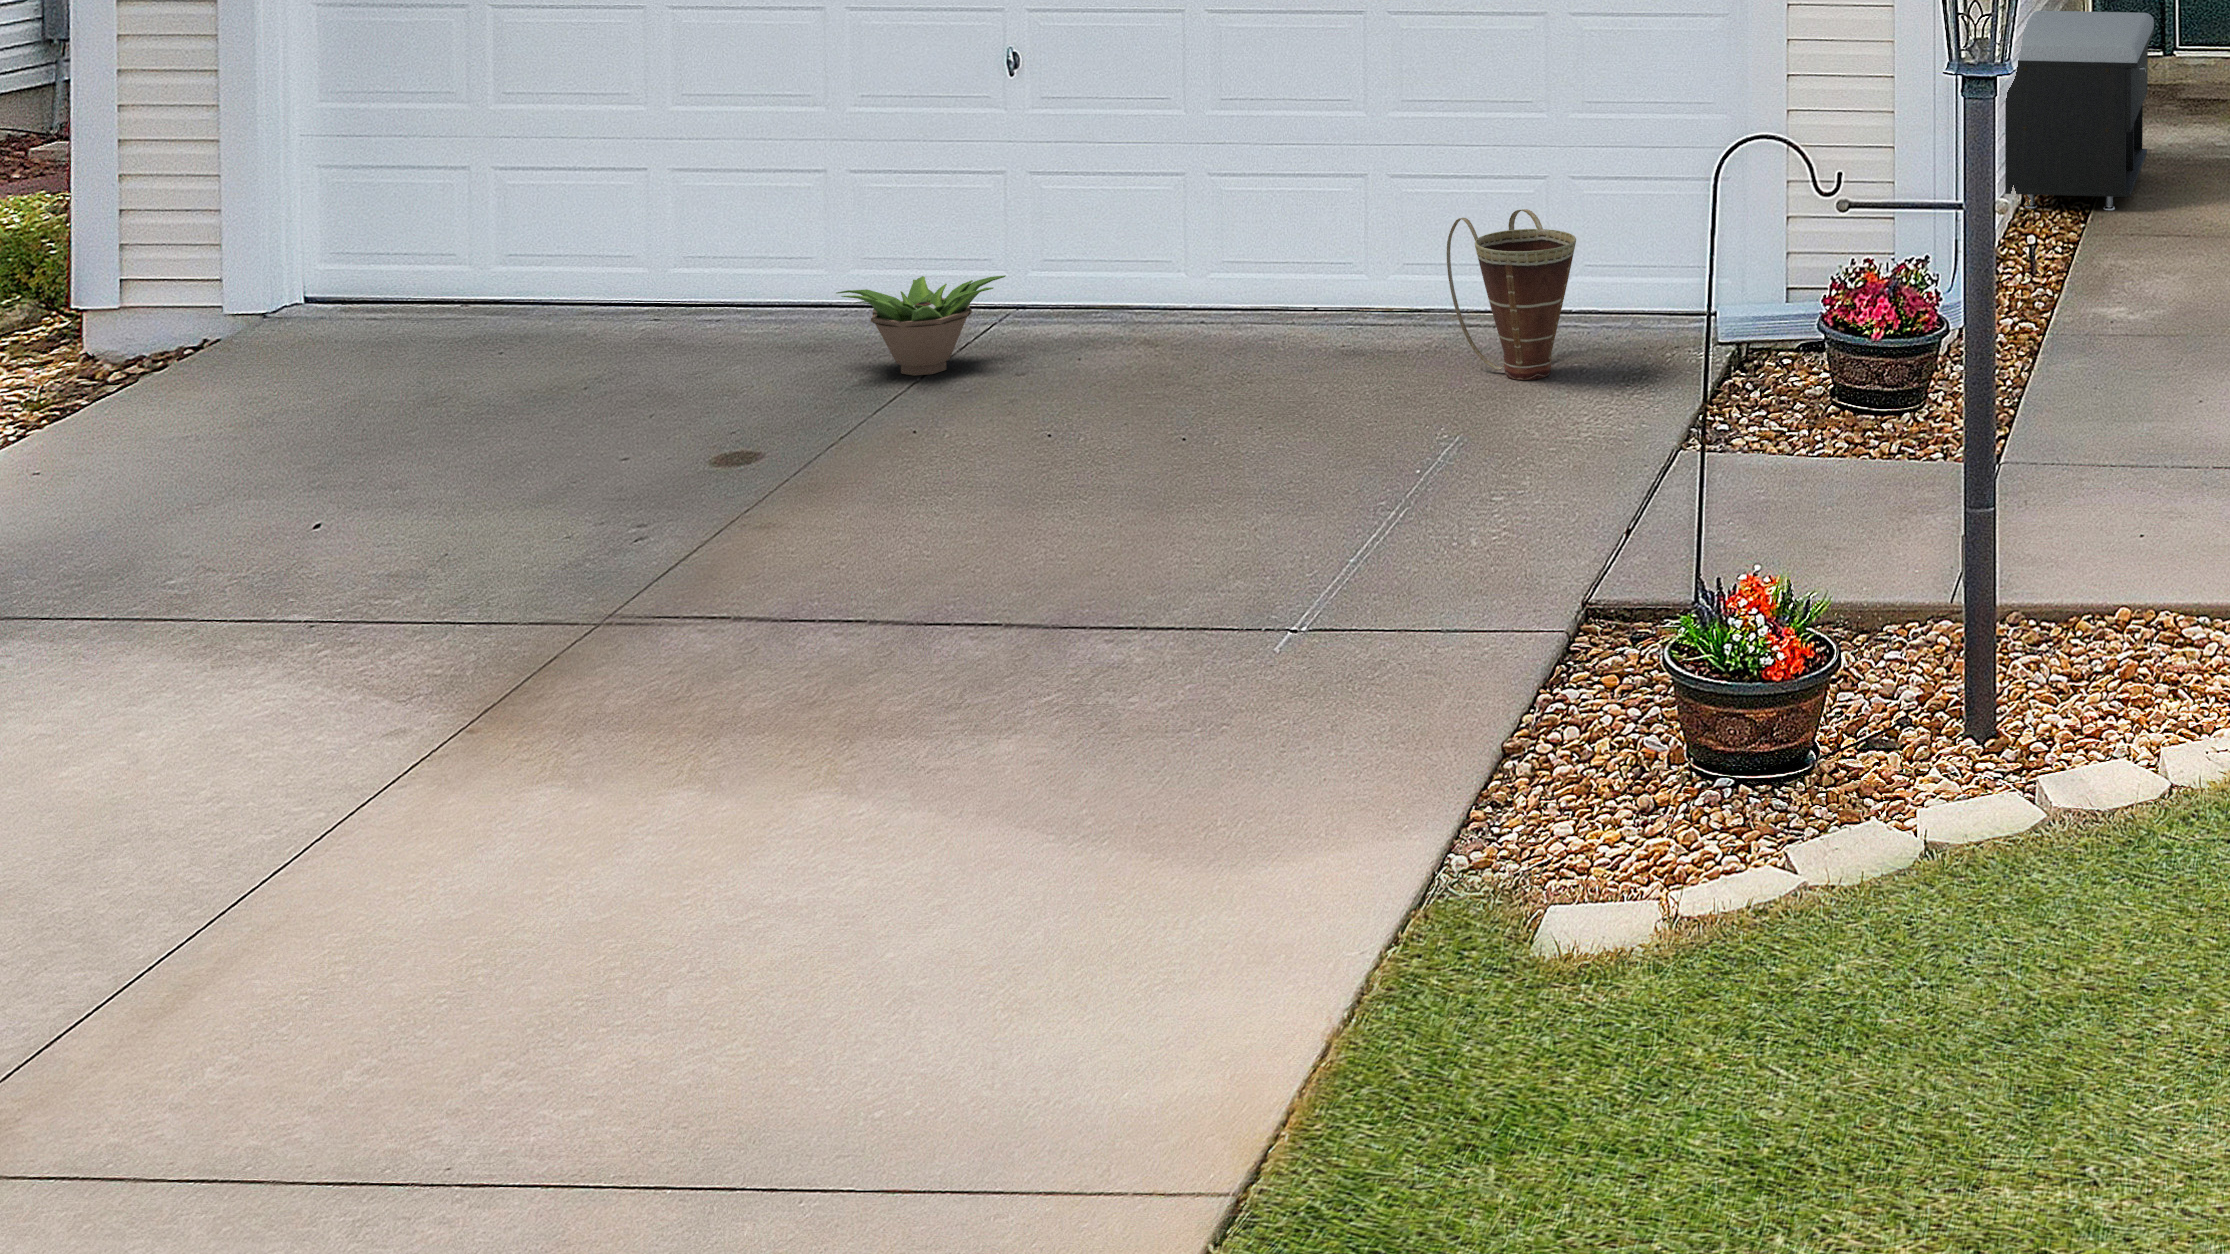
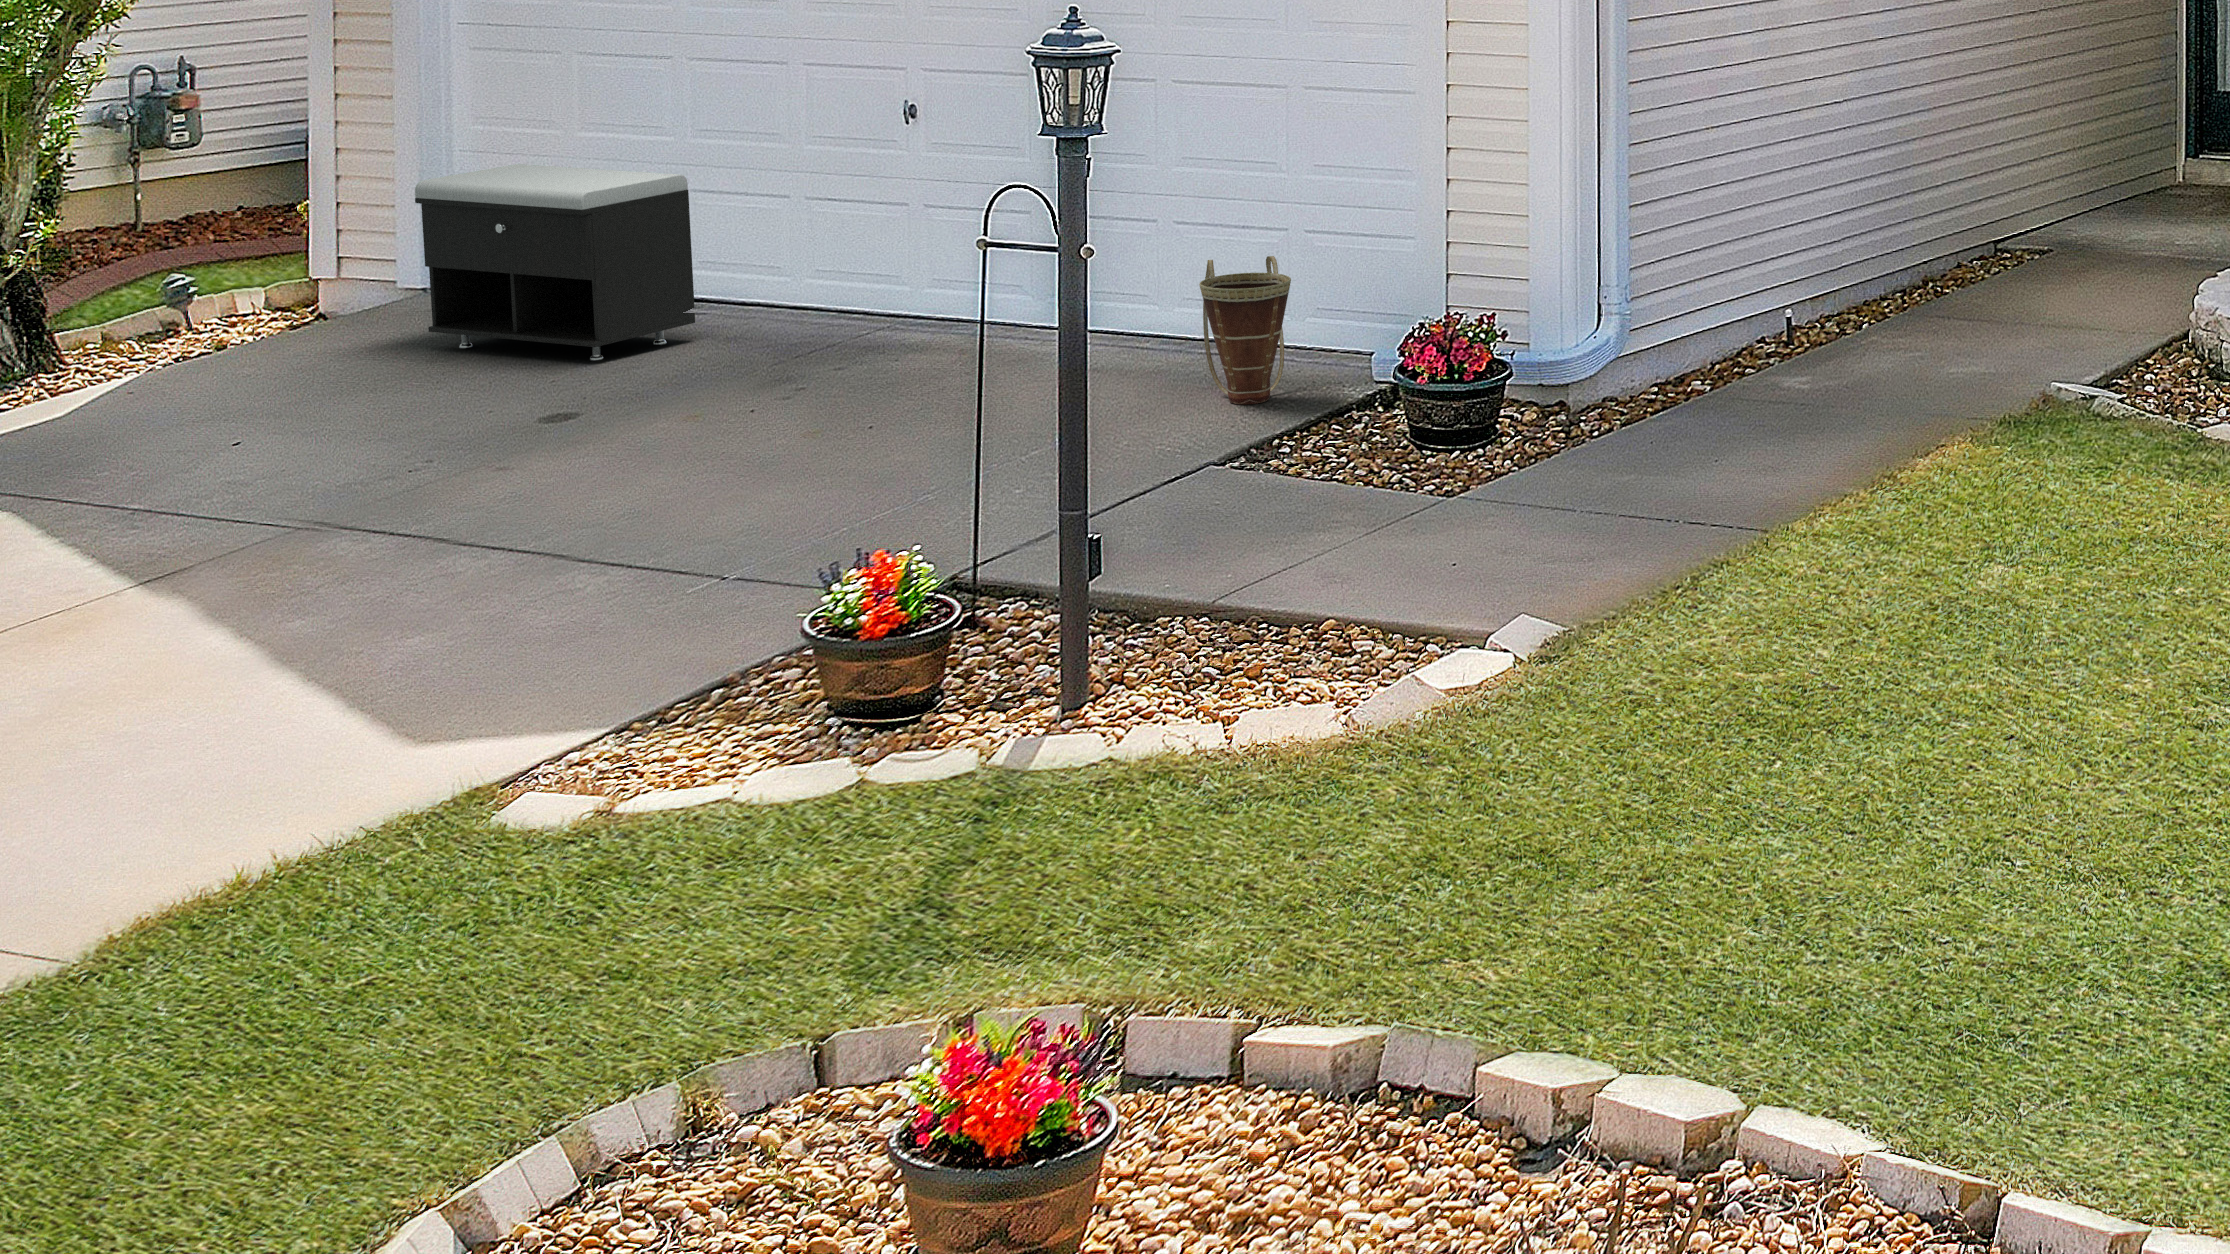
storage bench: present [2005,11,2154,211] -> present [415,164,695,360]
decorative plant: present [836,275,1005,376] -> none [743,289,890,369]

